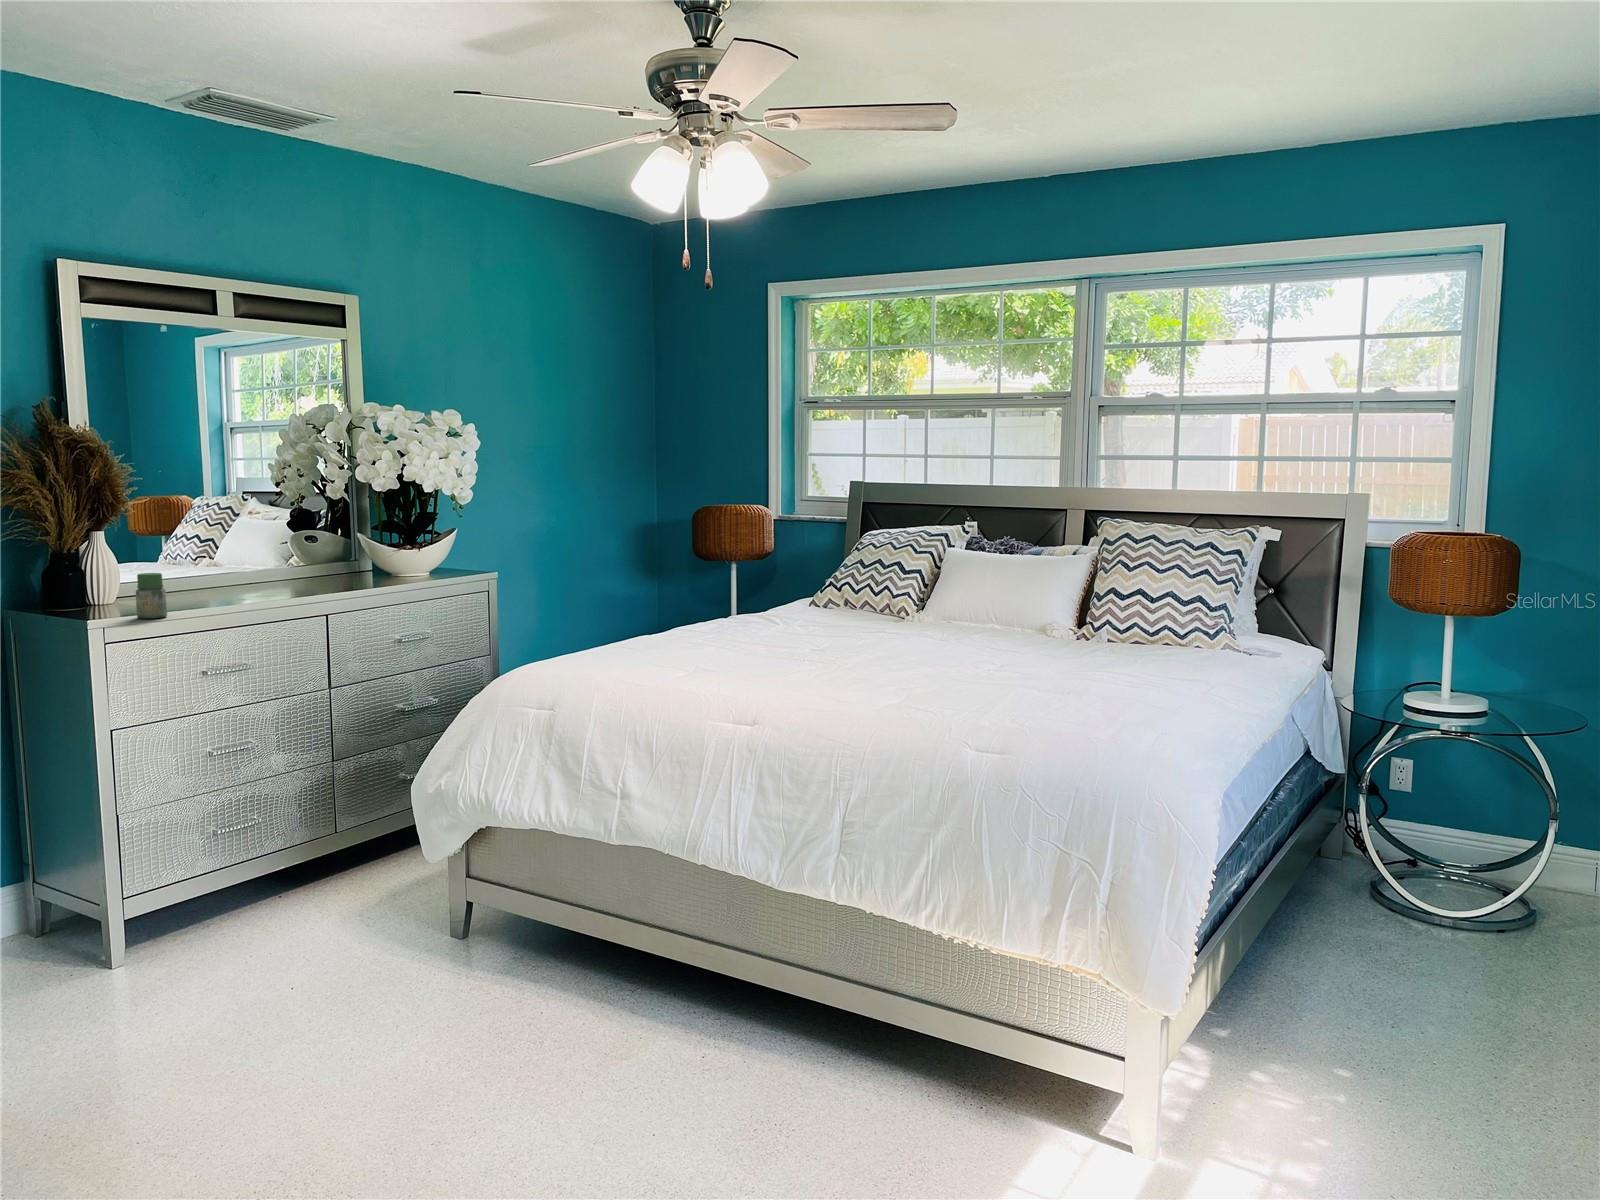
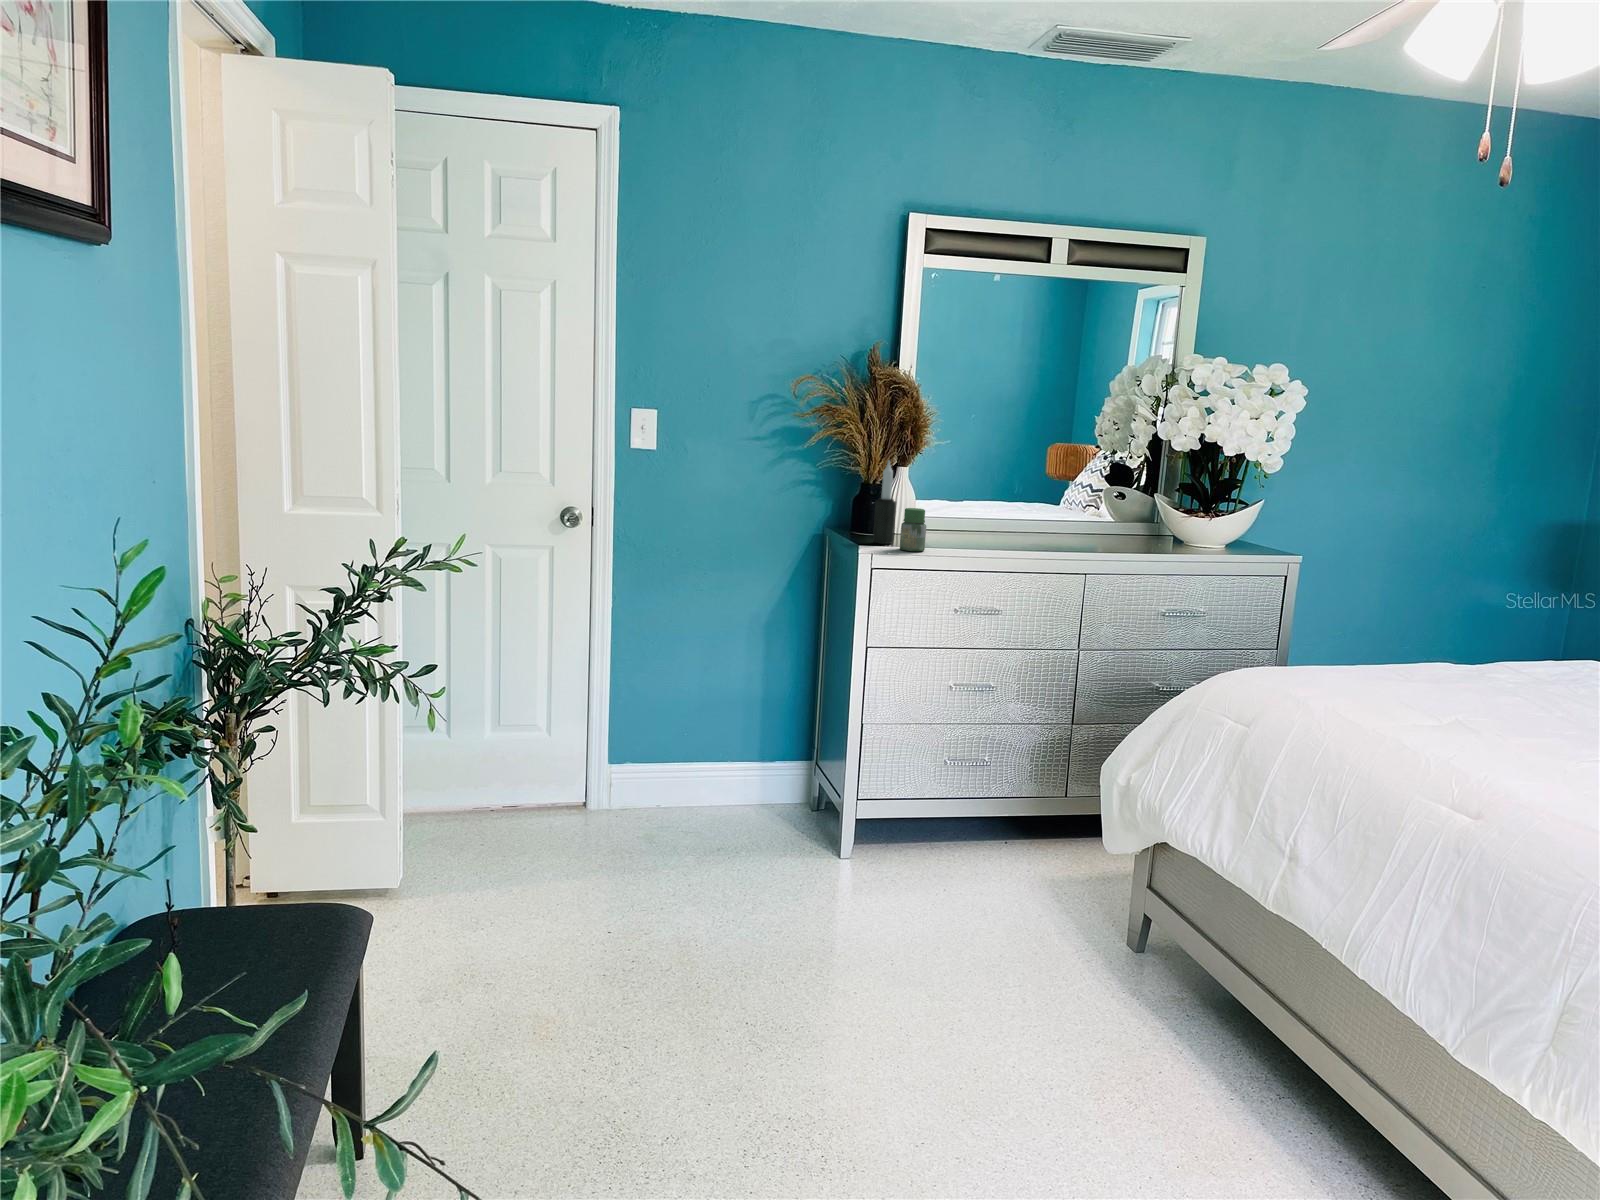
candle: none [93,525,121,617] -> present [873,461,896,544]

